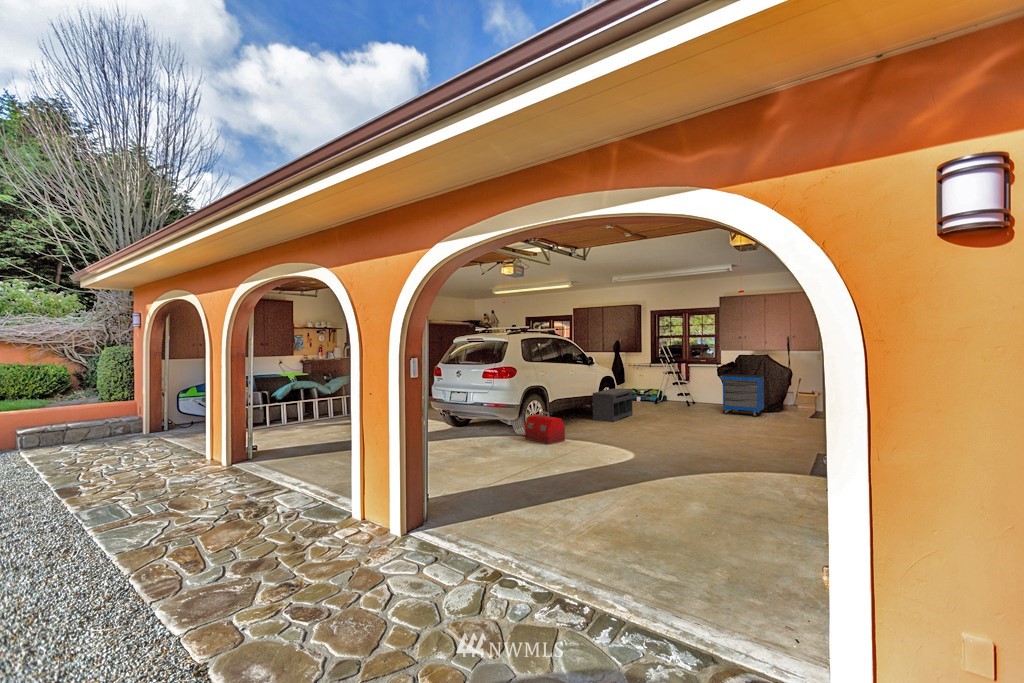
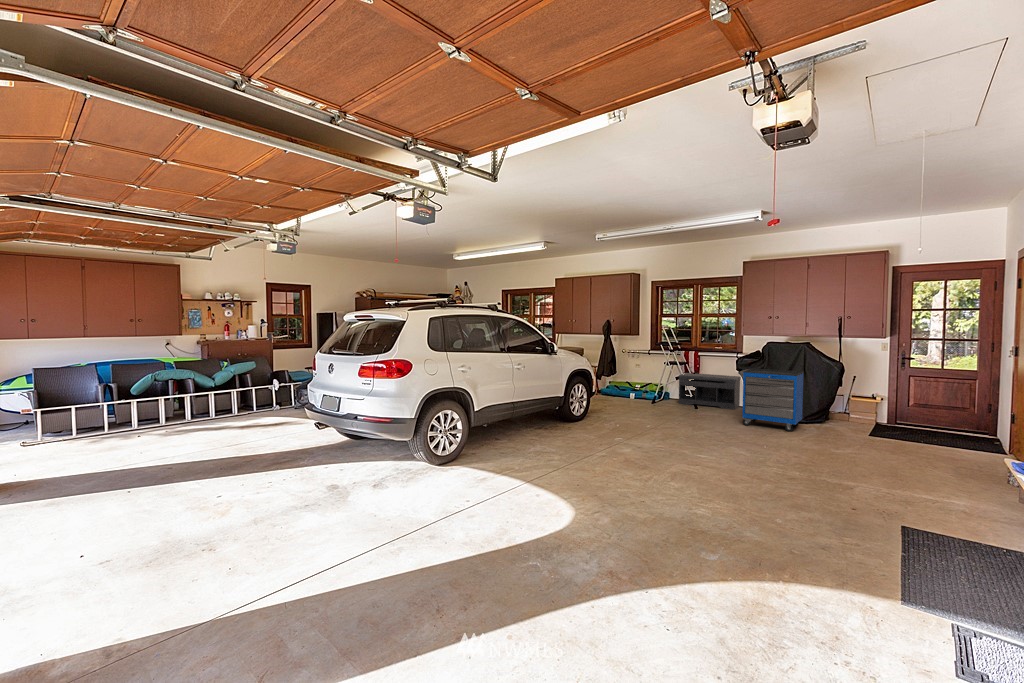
bench: present [592,389,633,422] -> present [679,373,741,410]
toolbox: present [525,411,565,444] -> none [427,428,484,485]

